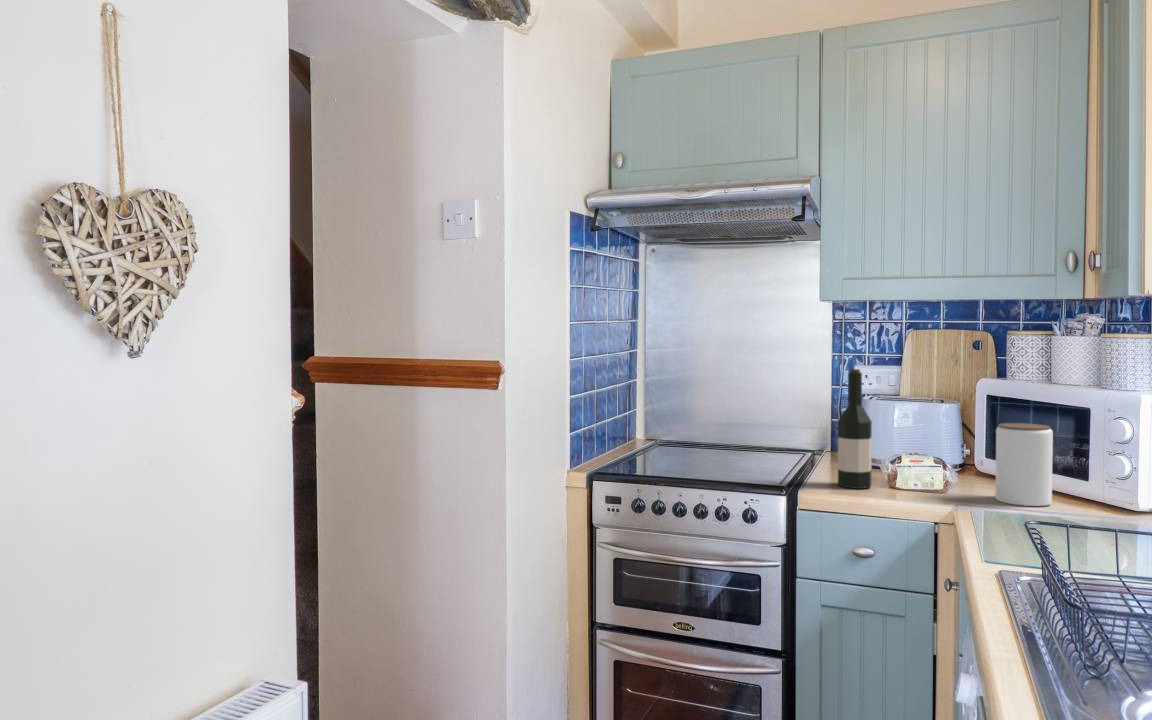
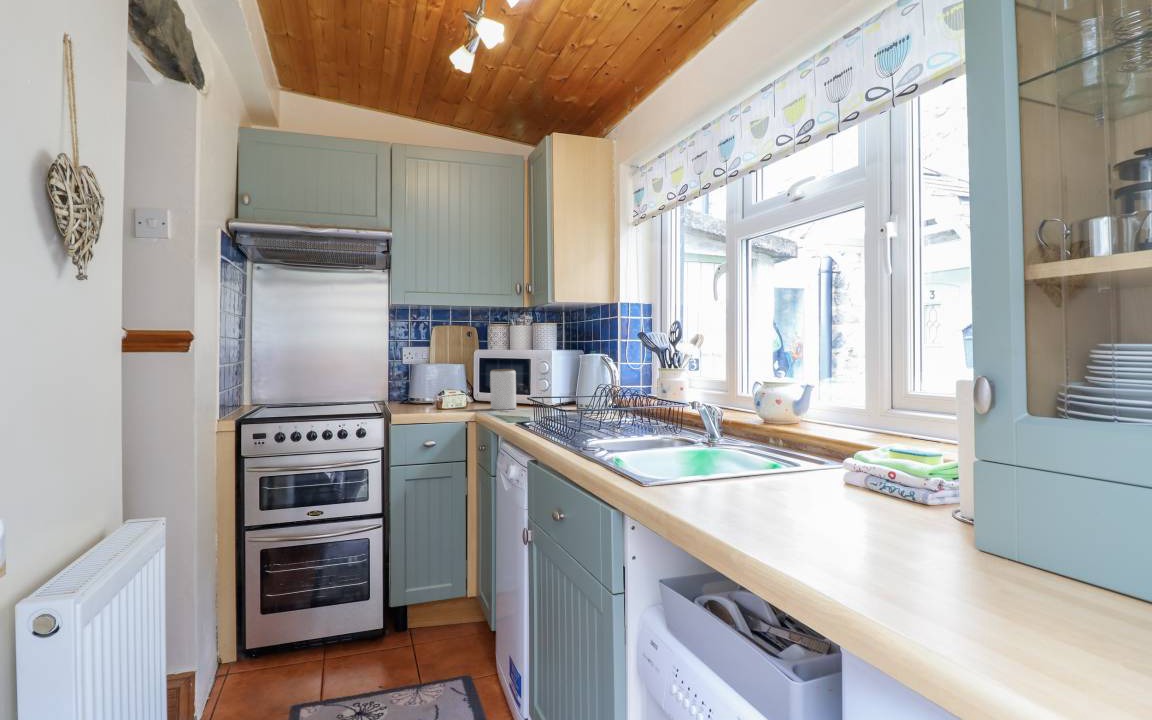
wine bottle: present [838,369,872,489] -> none [409,343,428,411]

